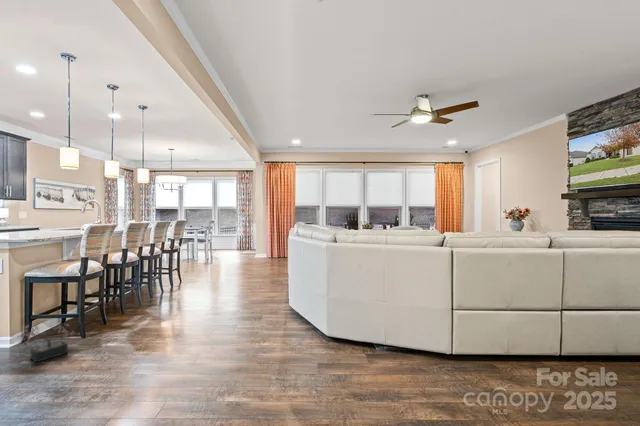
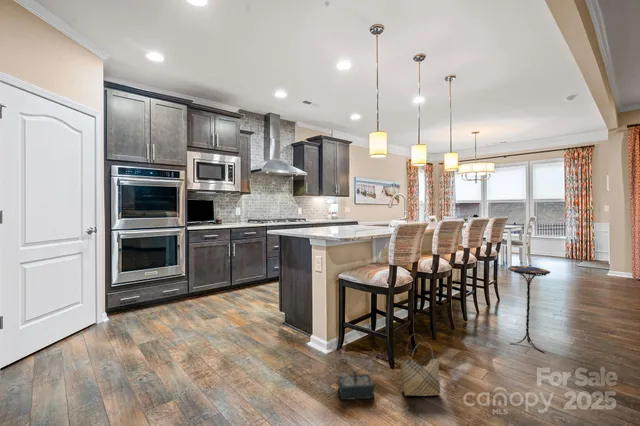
side table: none [177,251,201,302] -> present [508,266,550,351]
woven basket: none [90,301,122,344] -> present [400,334,440,396]

